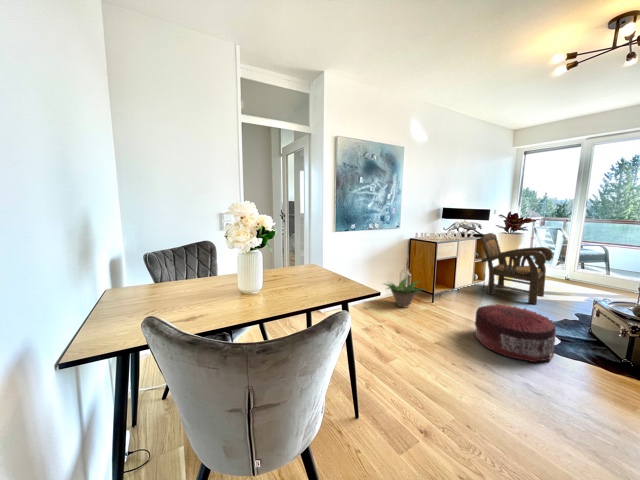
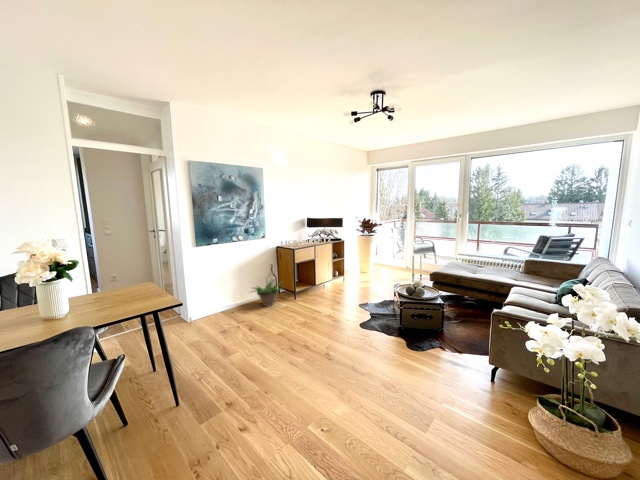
armchair: present [480,233,553,305] -> none [334,237,384,291]
pouf: present [475,304,556,362] -> none [308,295,359,335]

